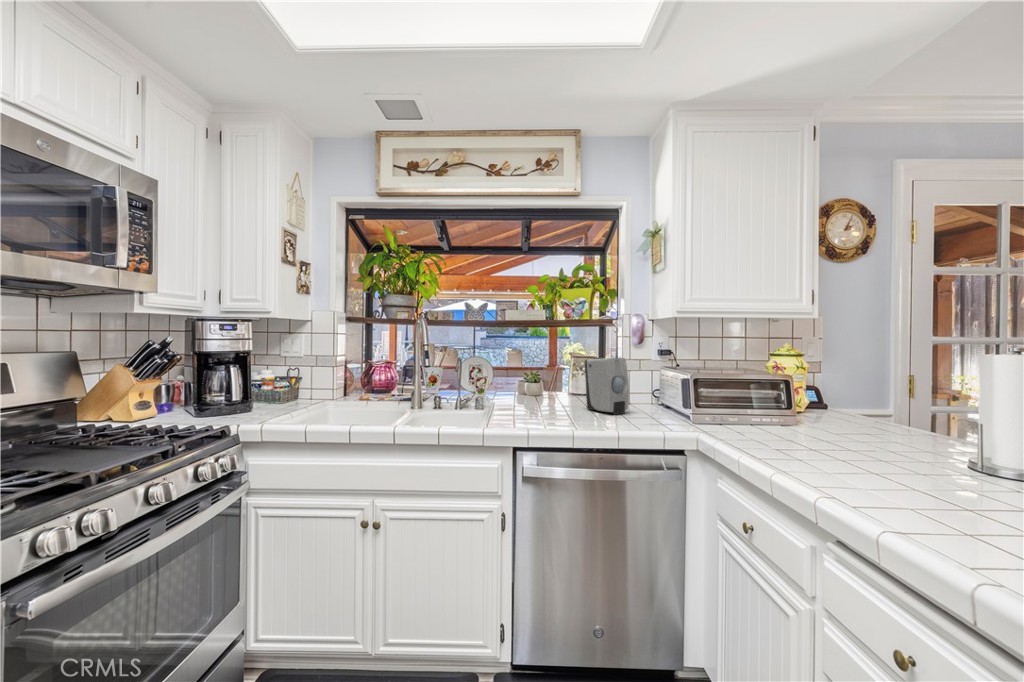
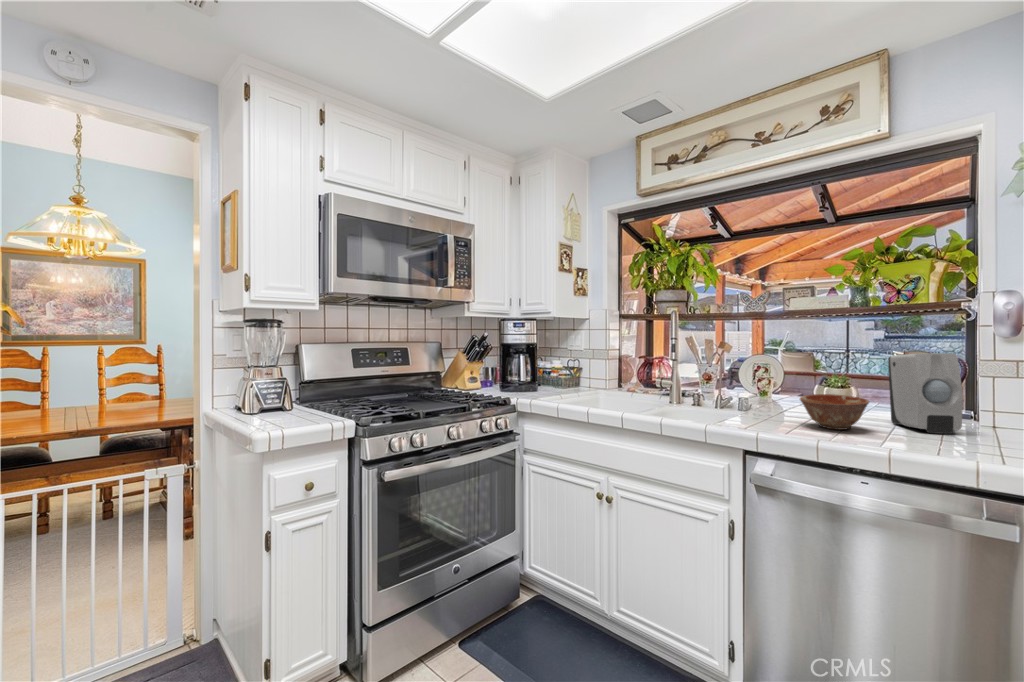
ceramic bowl: none [542,392,588,420] -> present [800,394,869,430]

